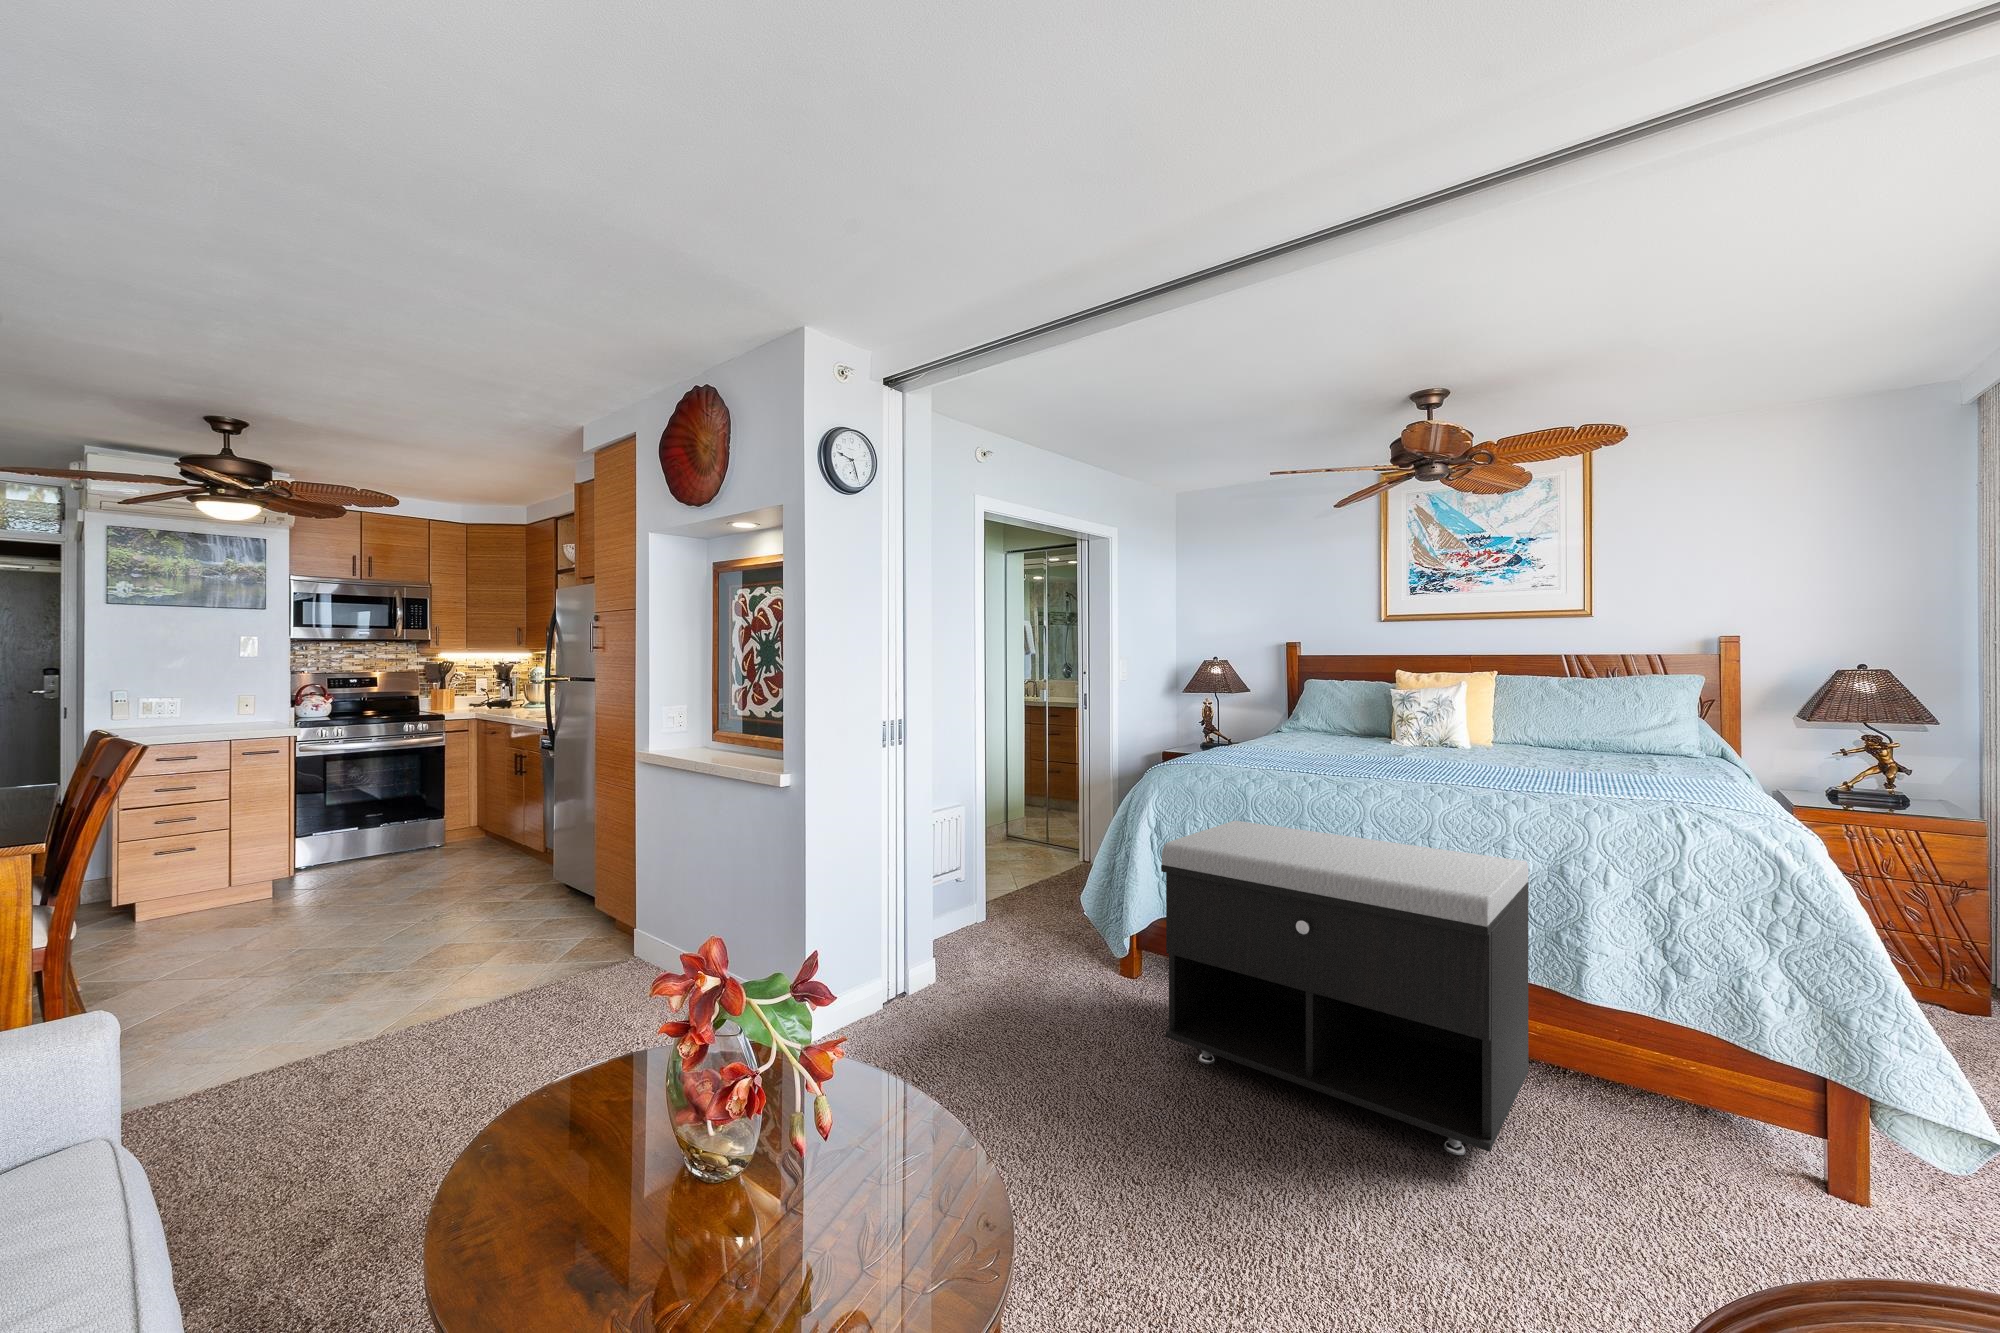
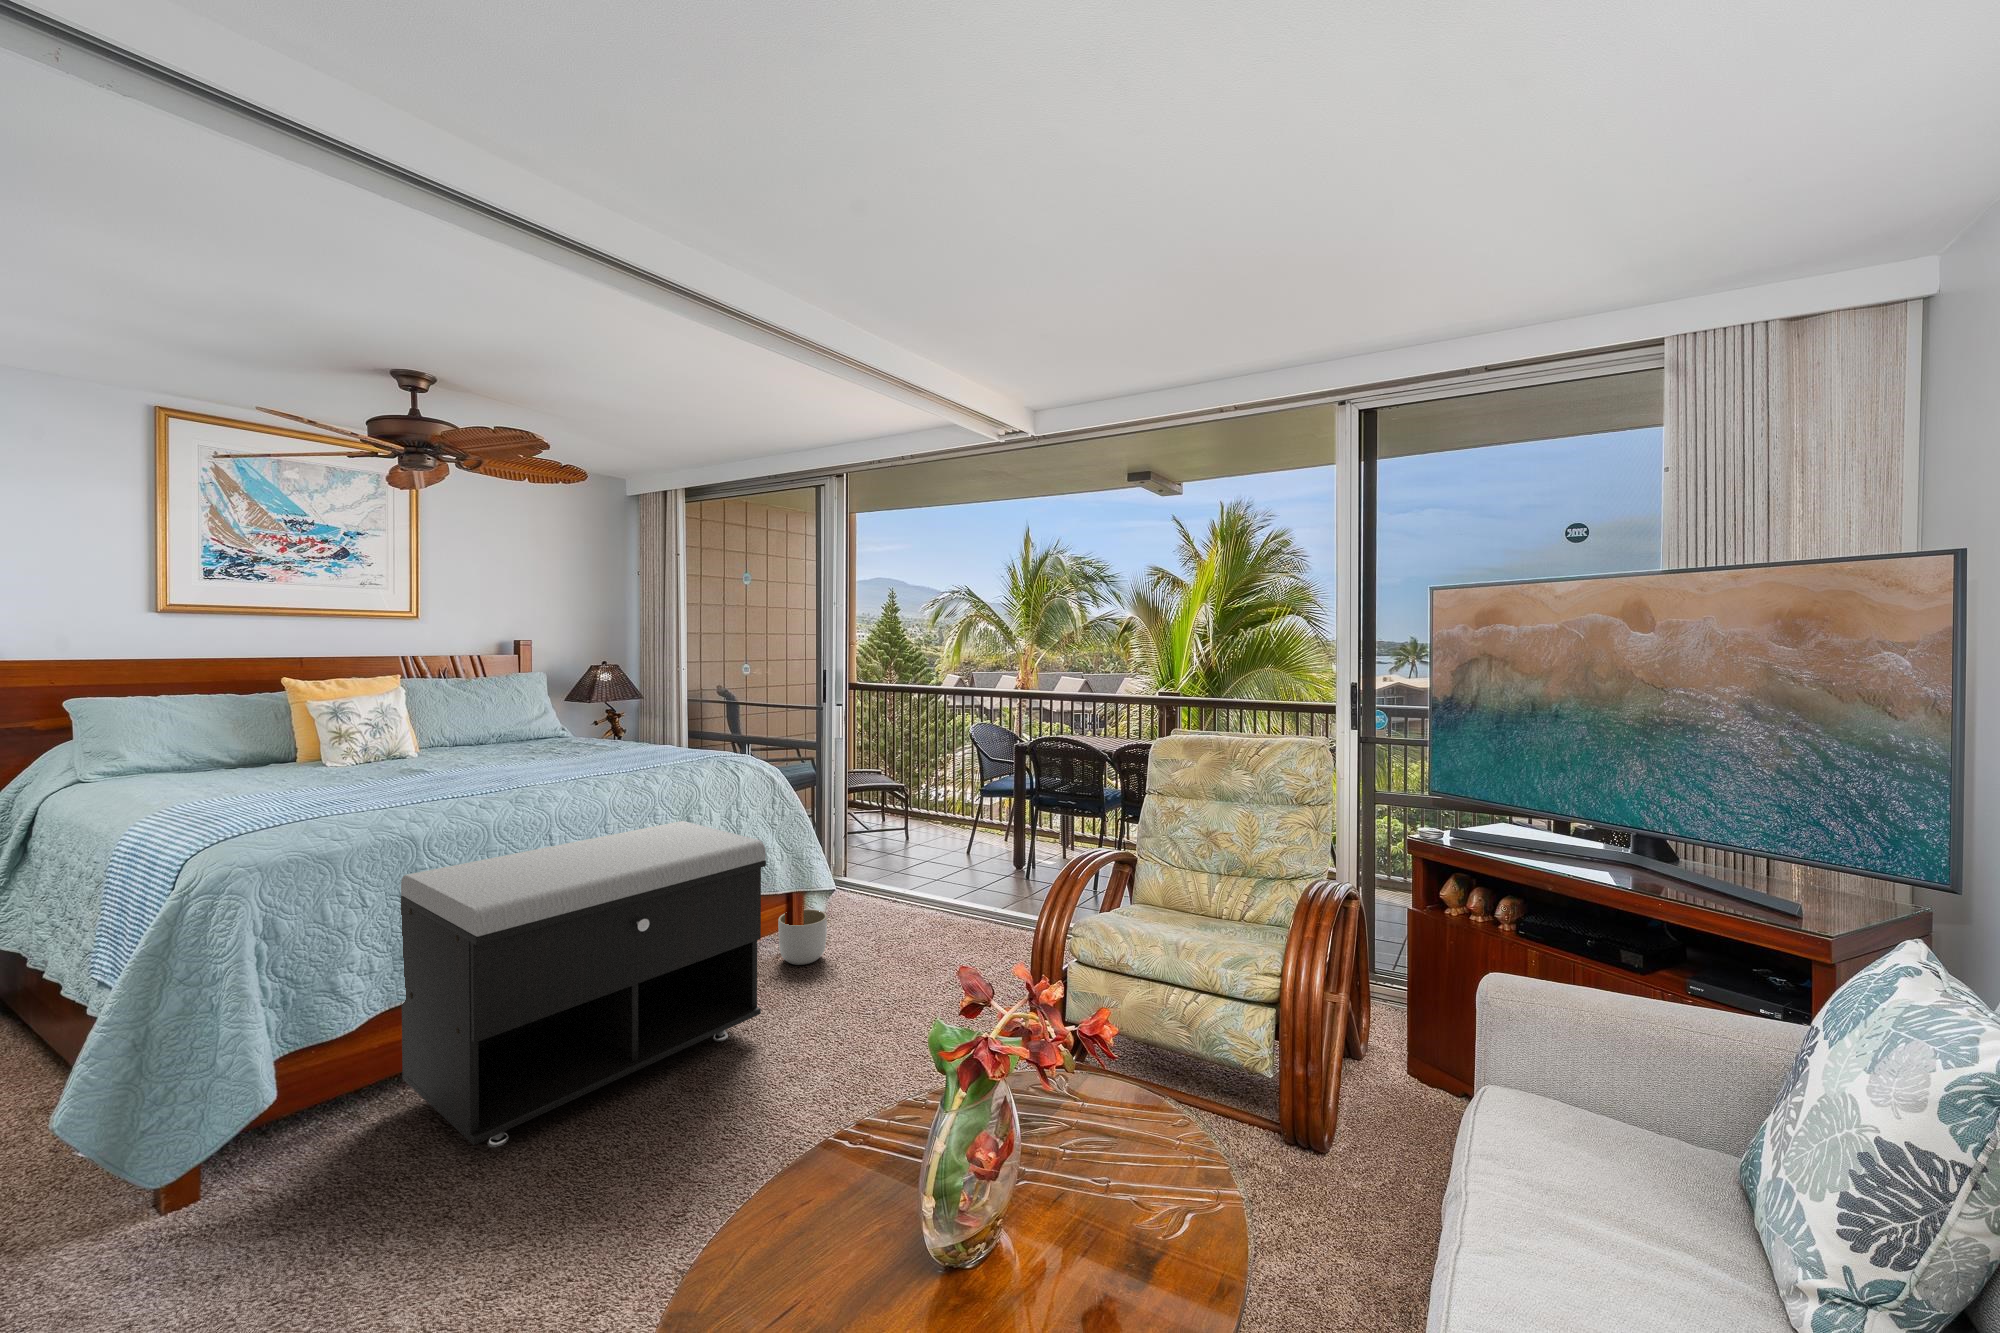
planter: none [1728,1098,1851,1218] -> present [778,909,827,965]

